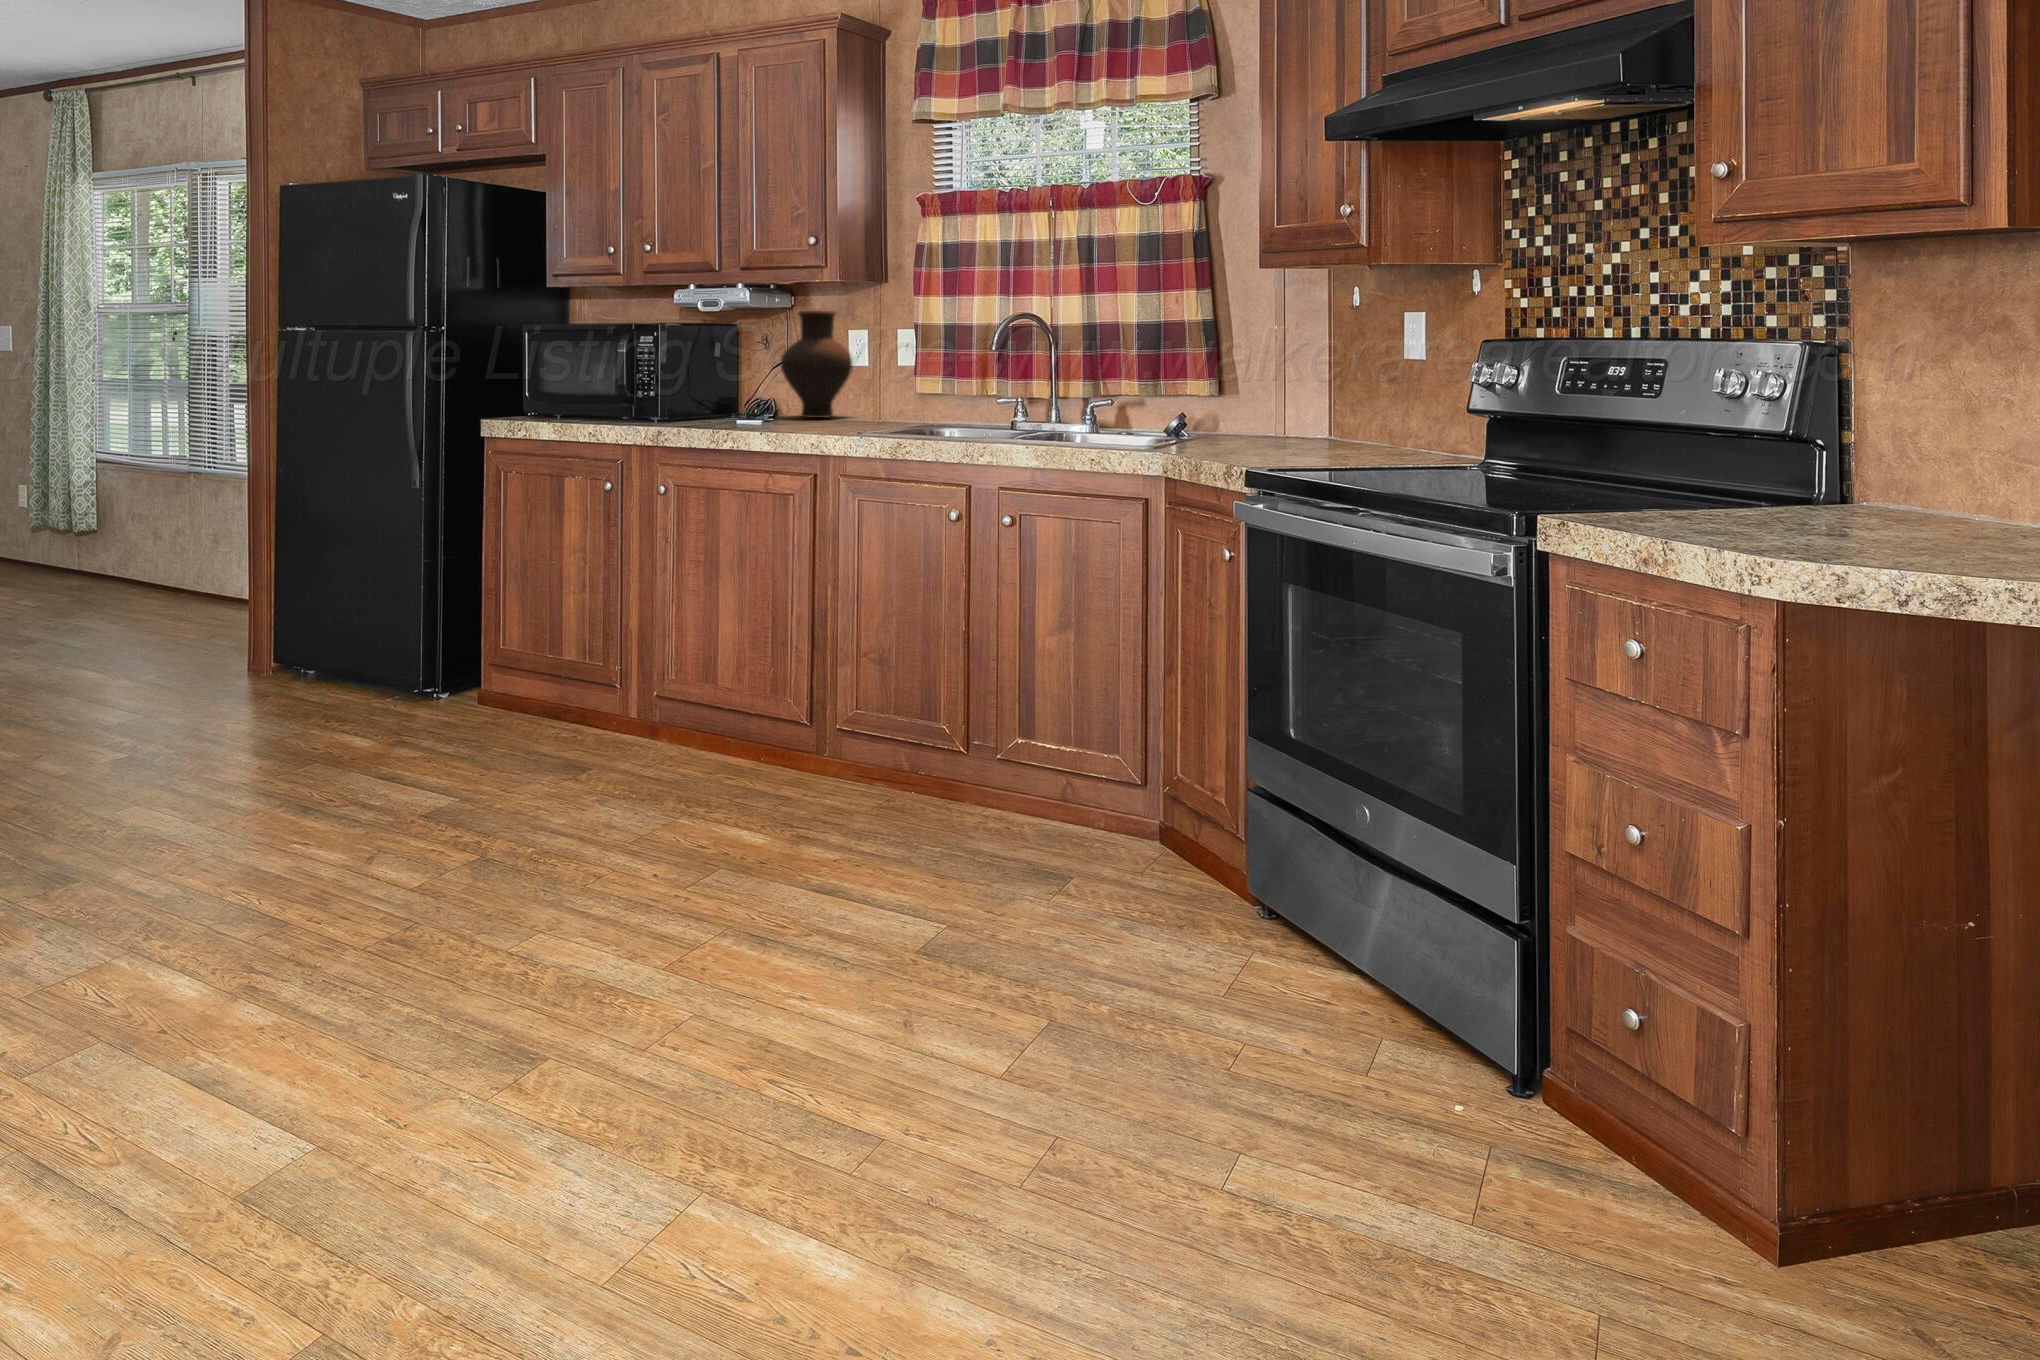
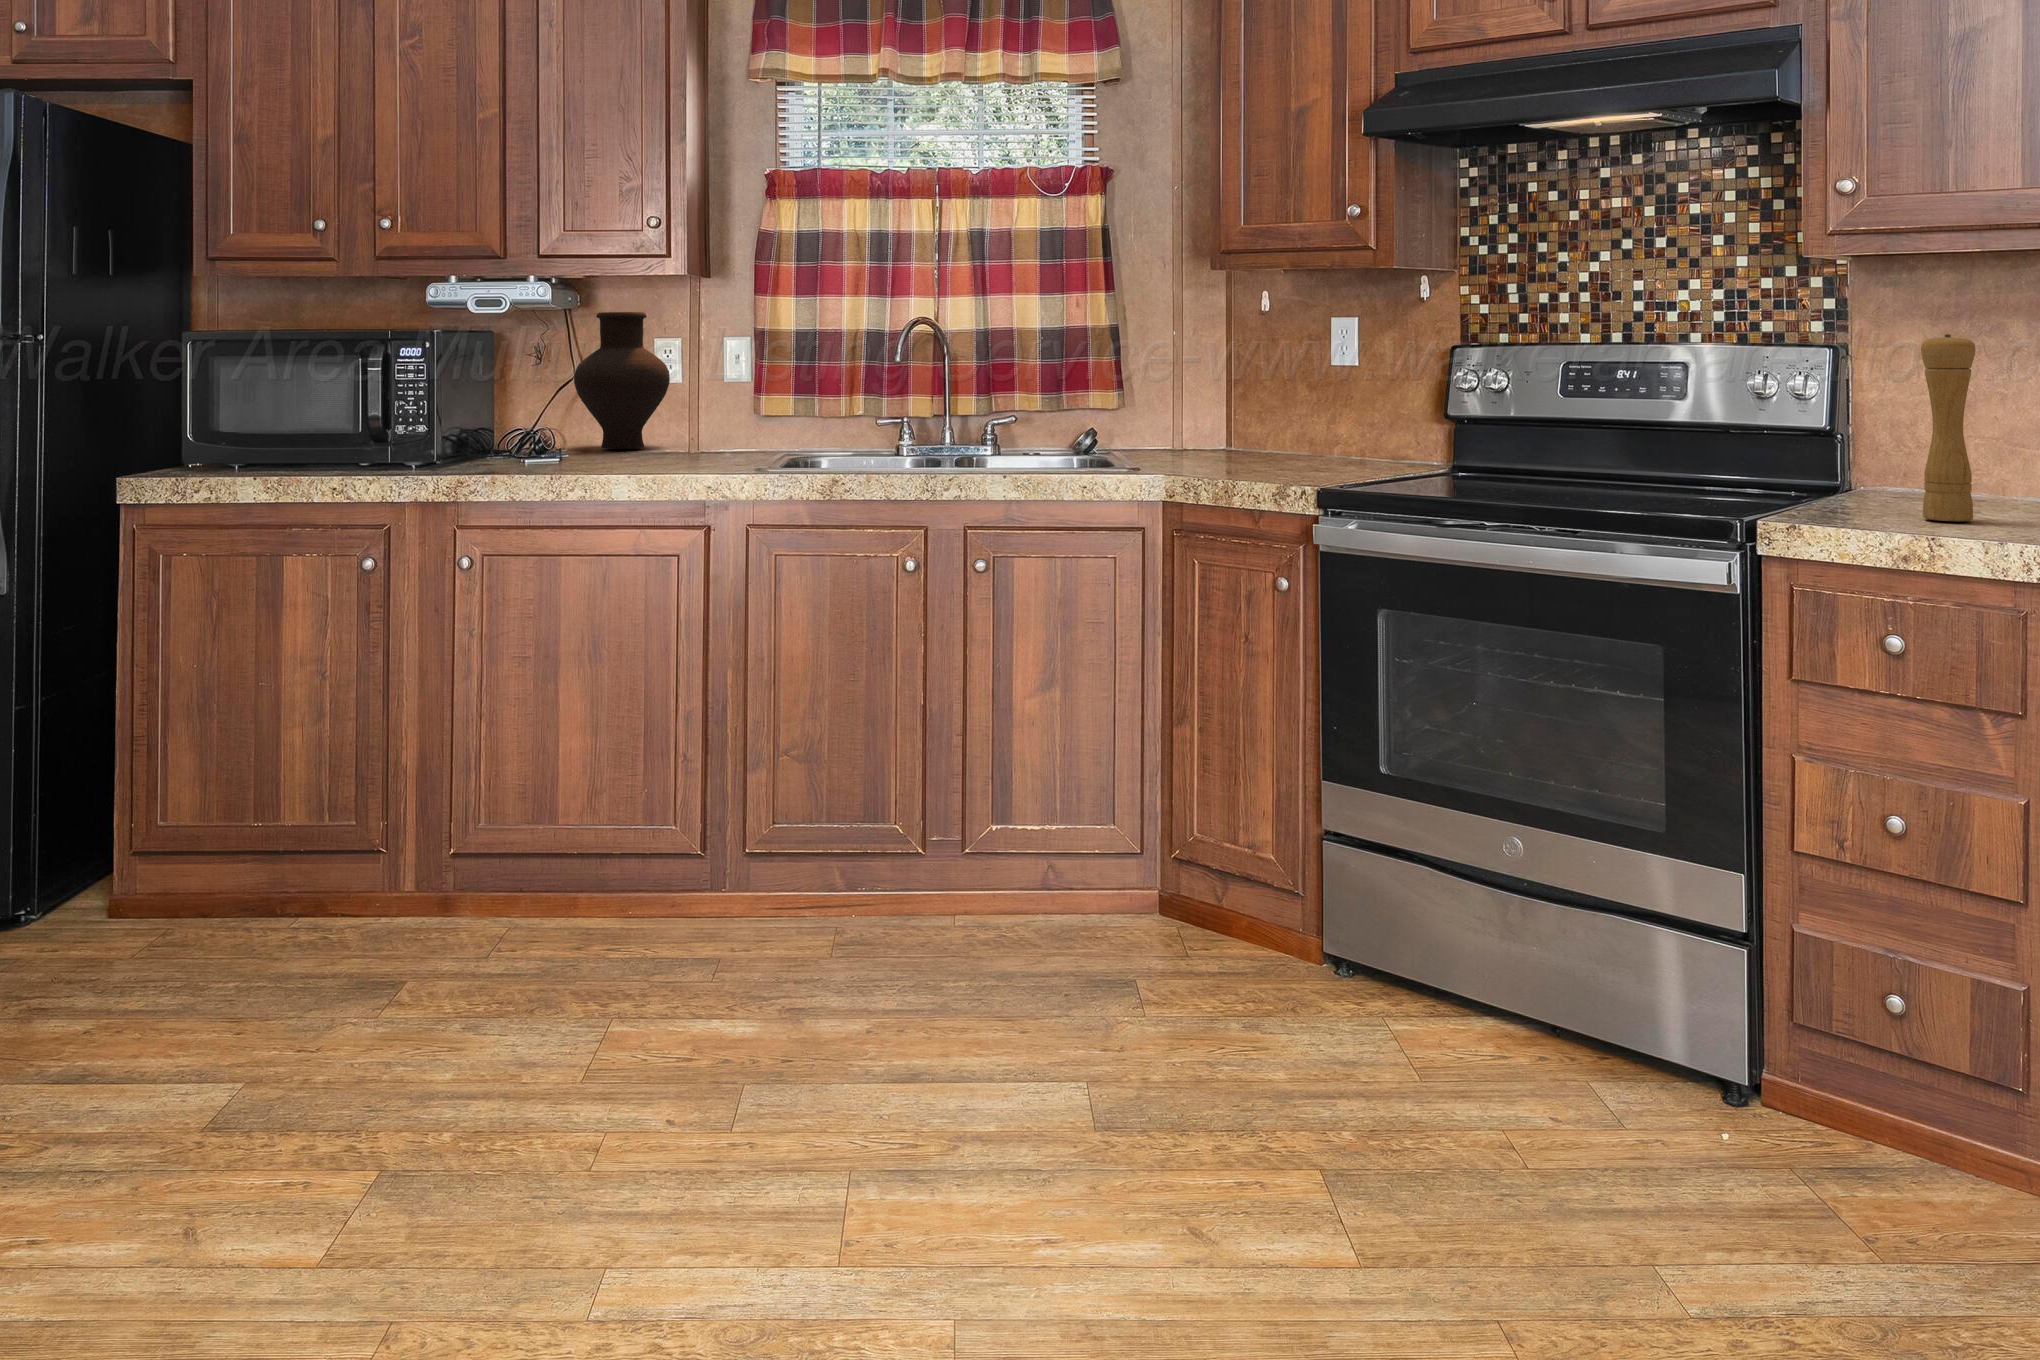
pepper mill: none [1733,327,1797,534] -> present [1921,334,1975,521]

